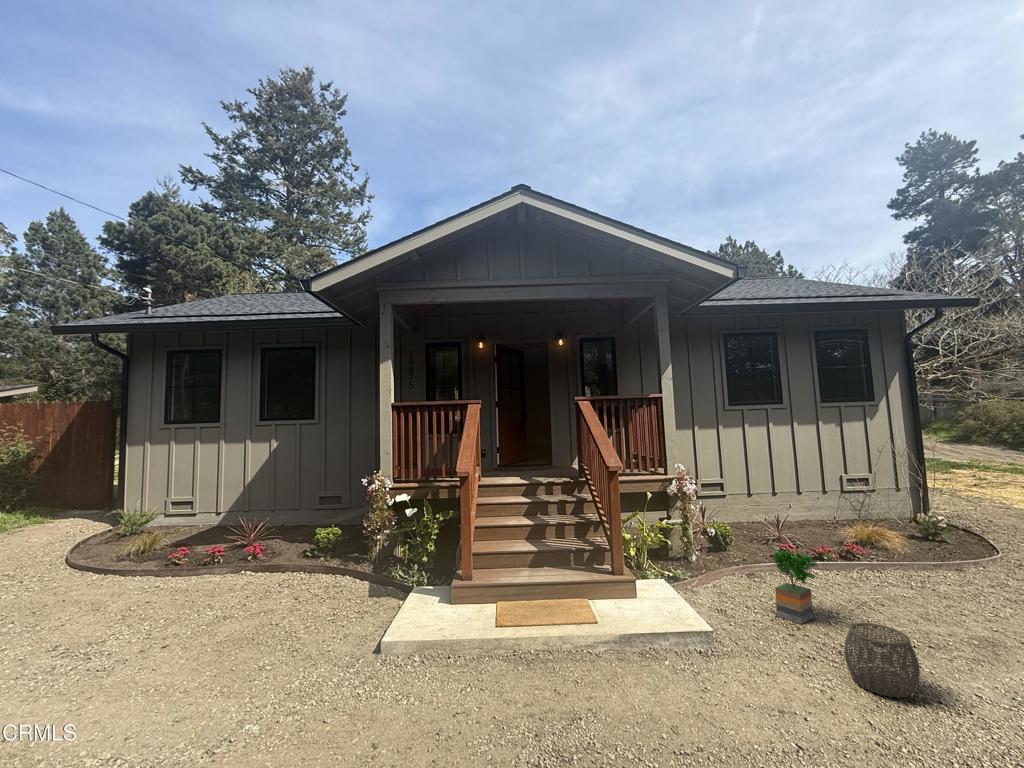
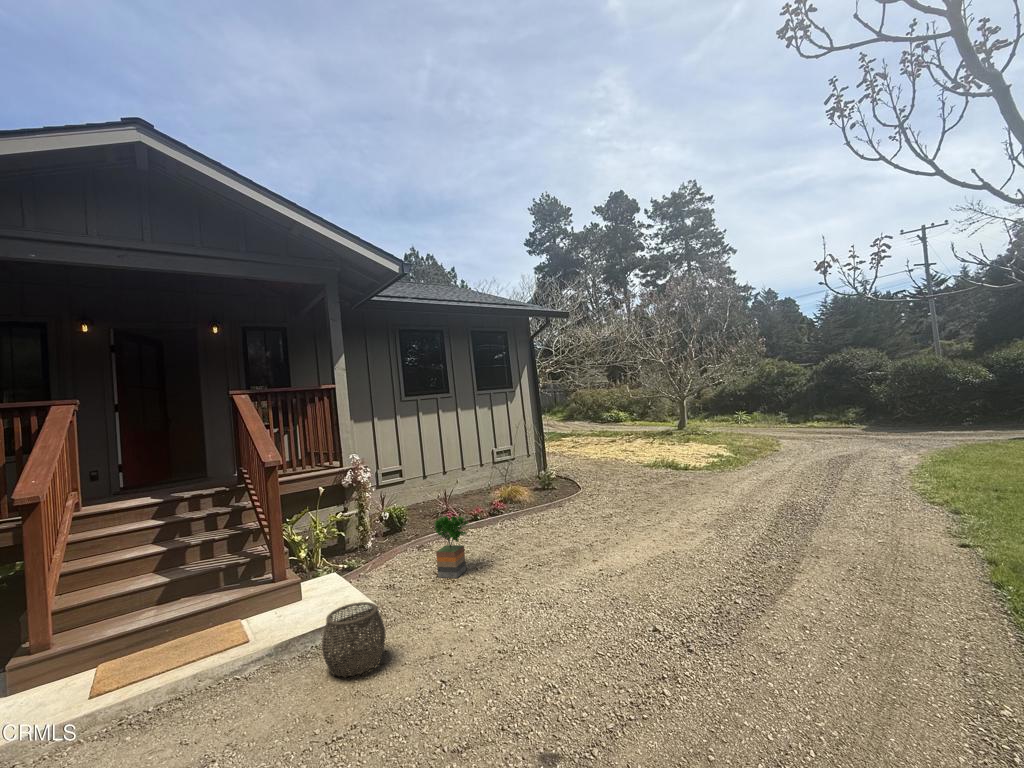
woven basket: present [844,622,920,699] -> present [322,602,385,677]

